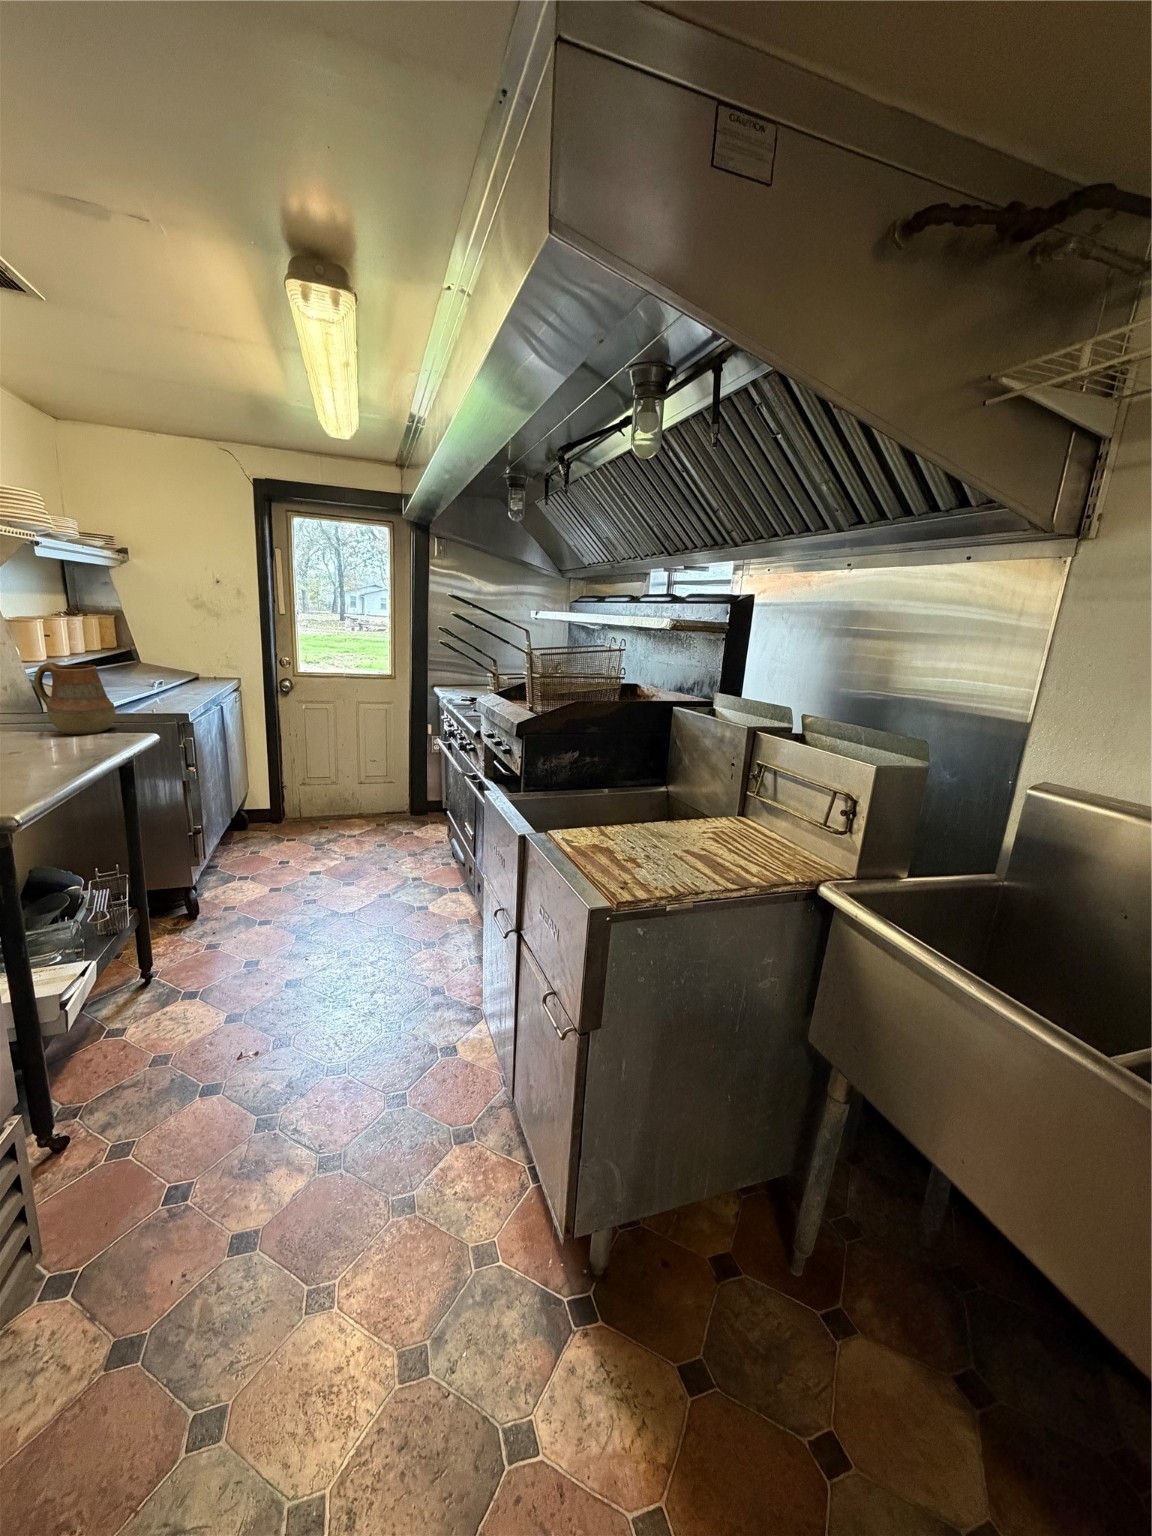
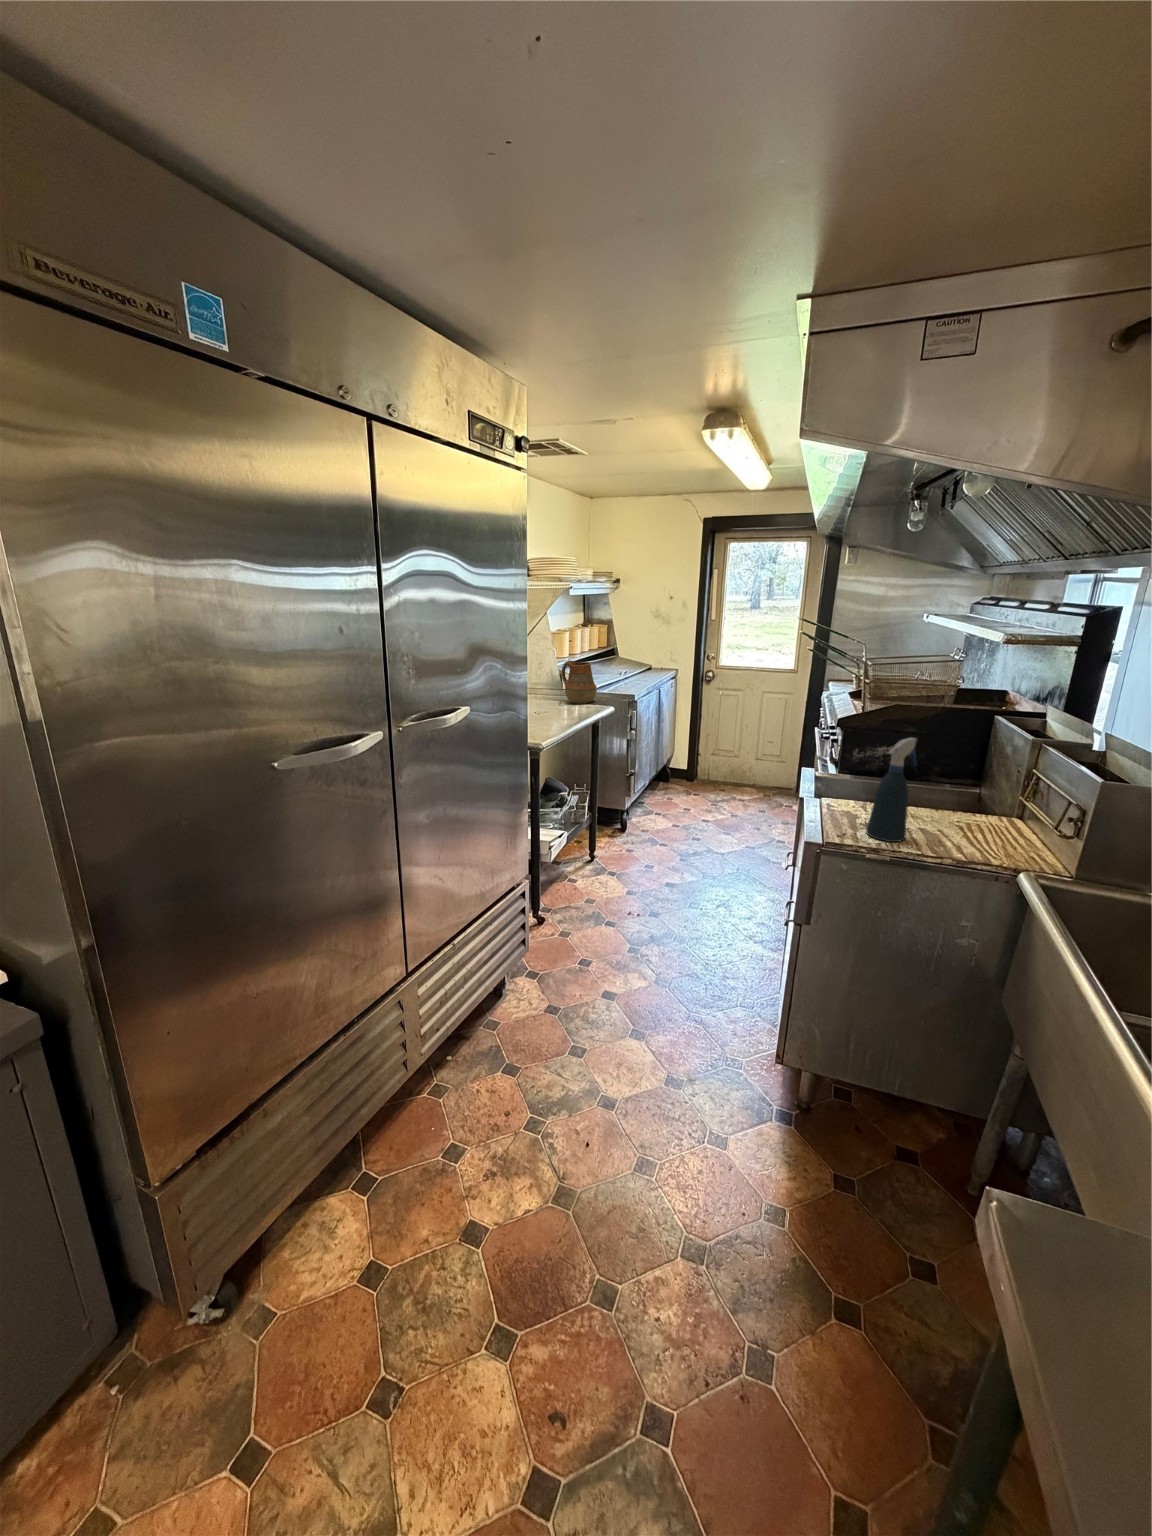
spray bottle: none [640,736,689,881] -> present [866,737,918,842]

